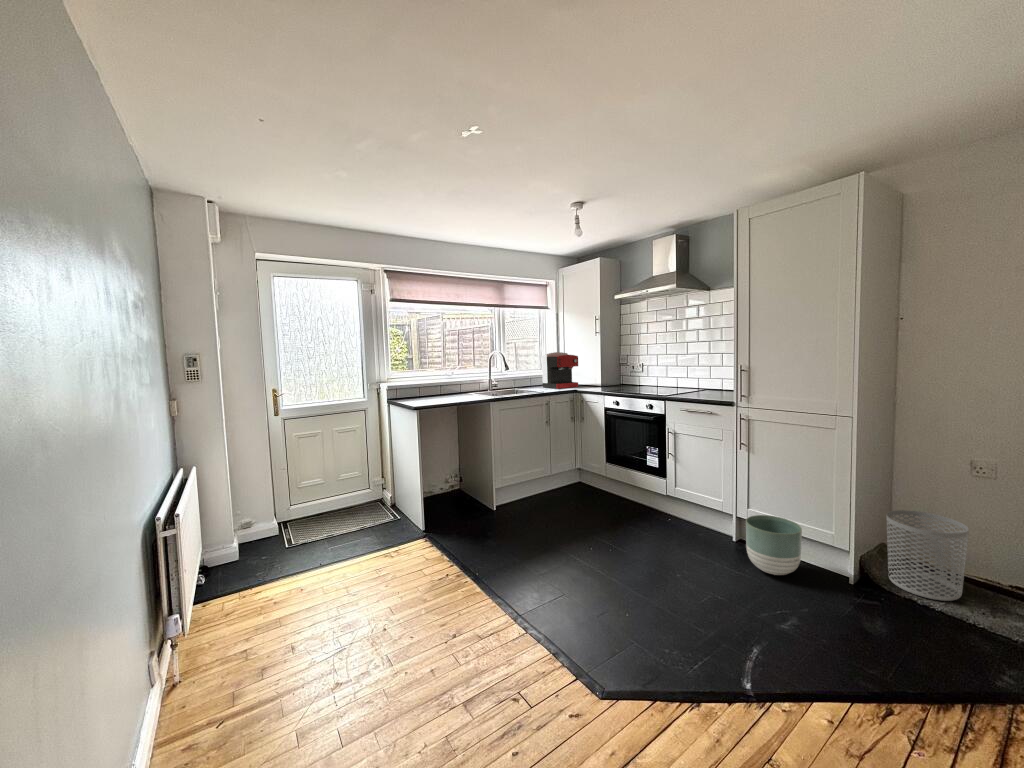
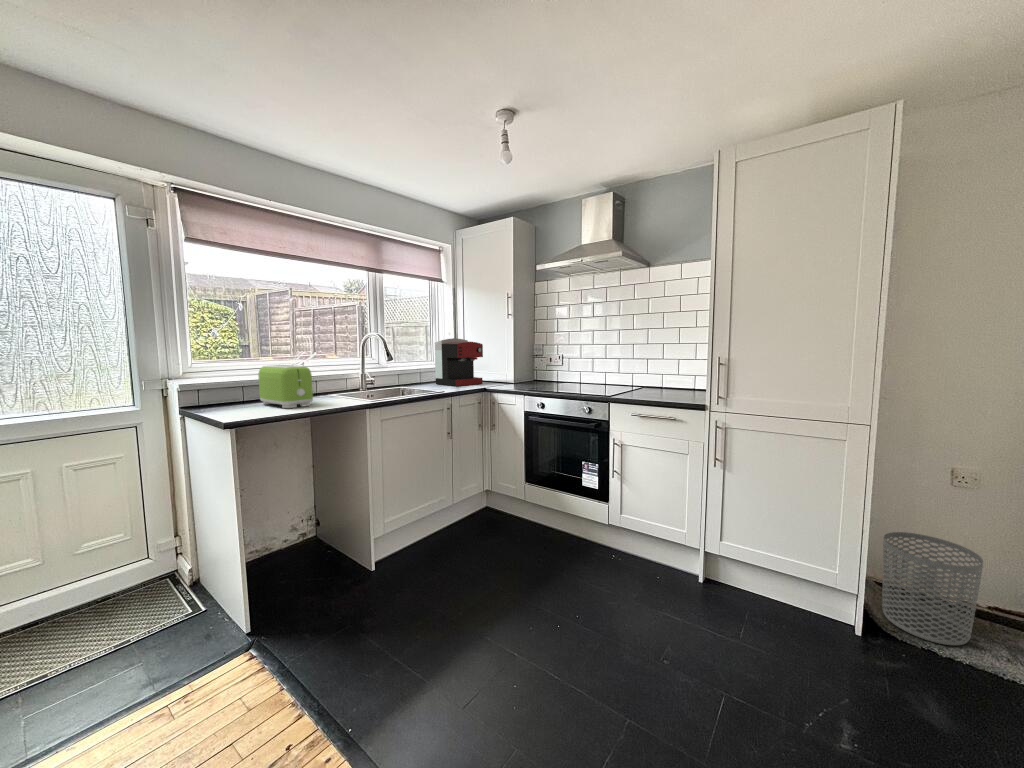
toaster: none [427,374,458,401] -> present [258,365,313,408]
planter: present [746,515,802,575] -> none [735,553,810,637]

